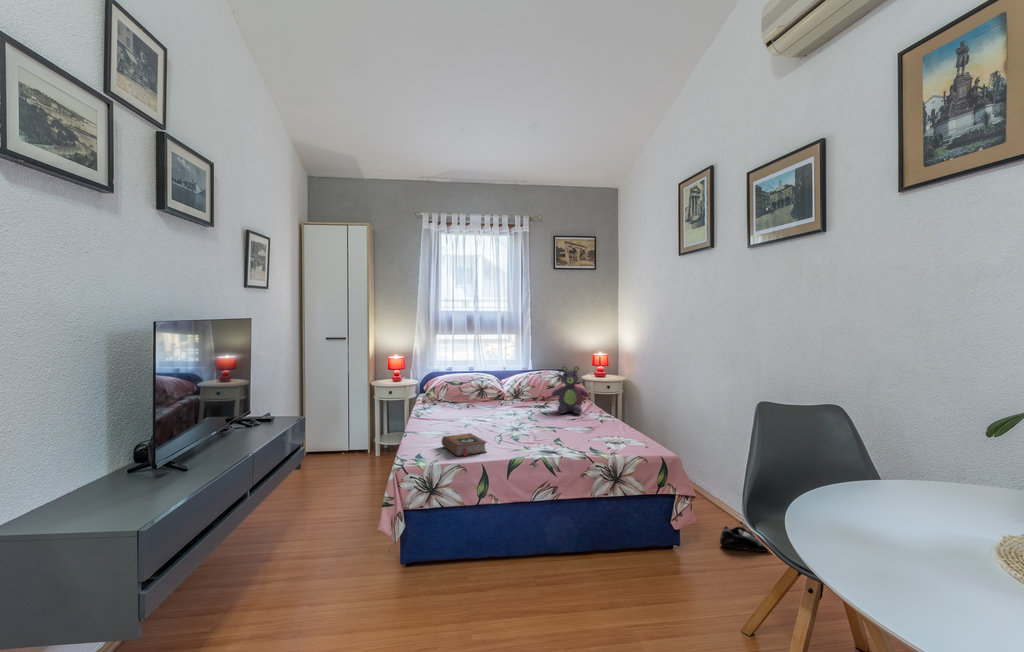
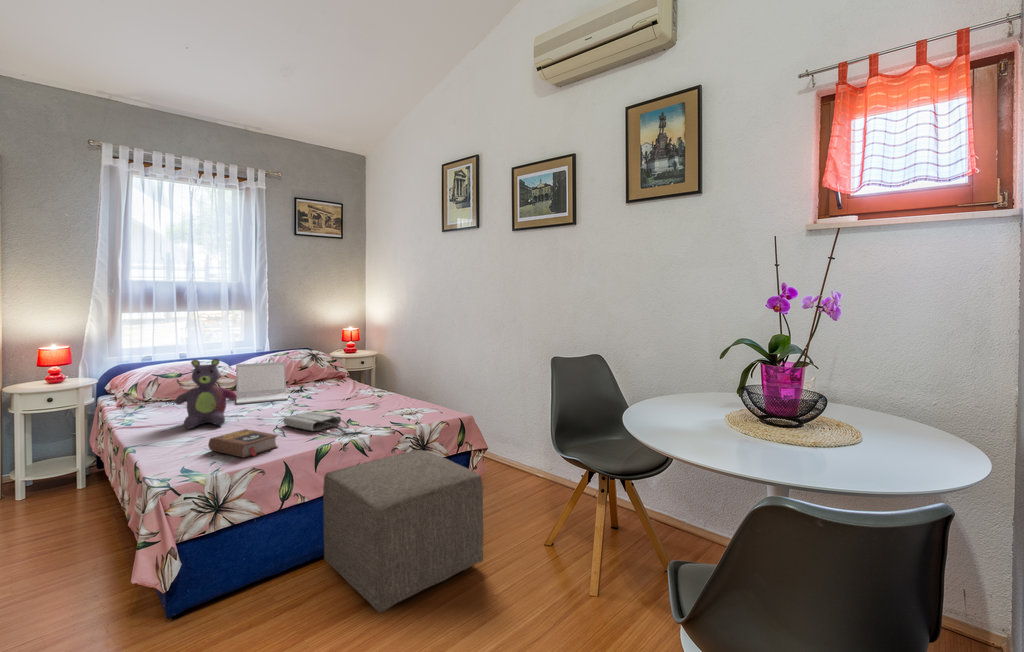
stuffed bear: present [552,366,589,414] -> present [175,359,237,428]
laptop: none [489,380,531,413] -> present [236,362,288,404]
tote bag: none [505,426,549,446] -> present [283,412,349,431]
ottoman: none [509,479,649,625] -> present [323,450,484,613]
shoe: present [720,522,769,552] -> none [501,464,541,489]

